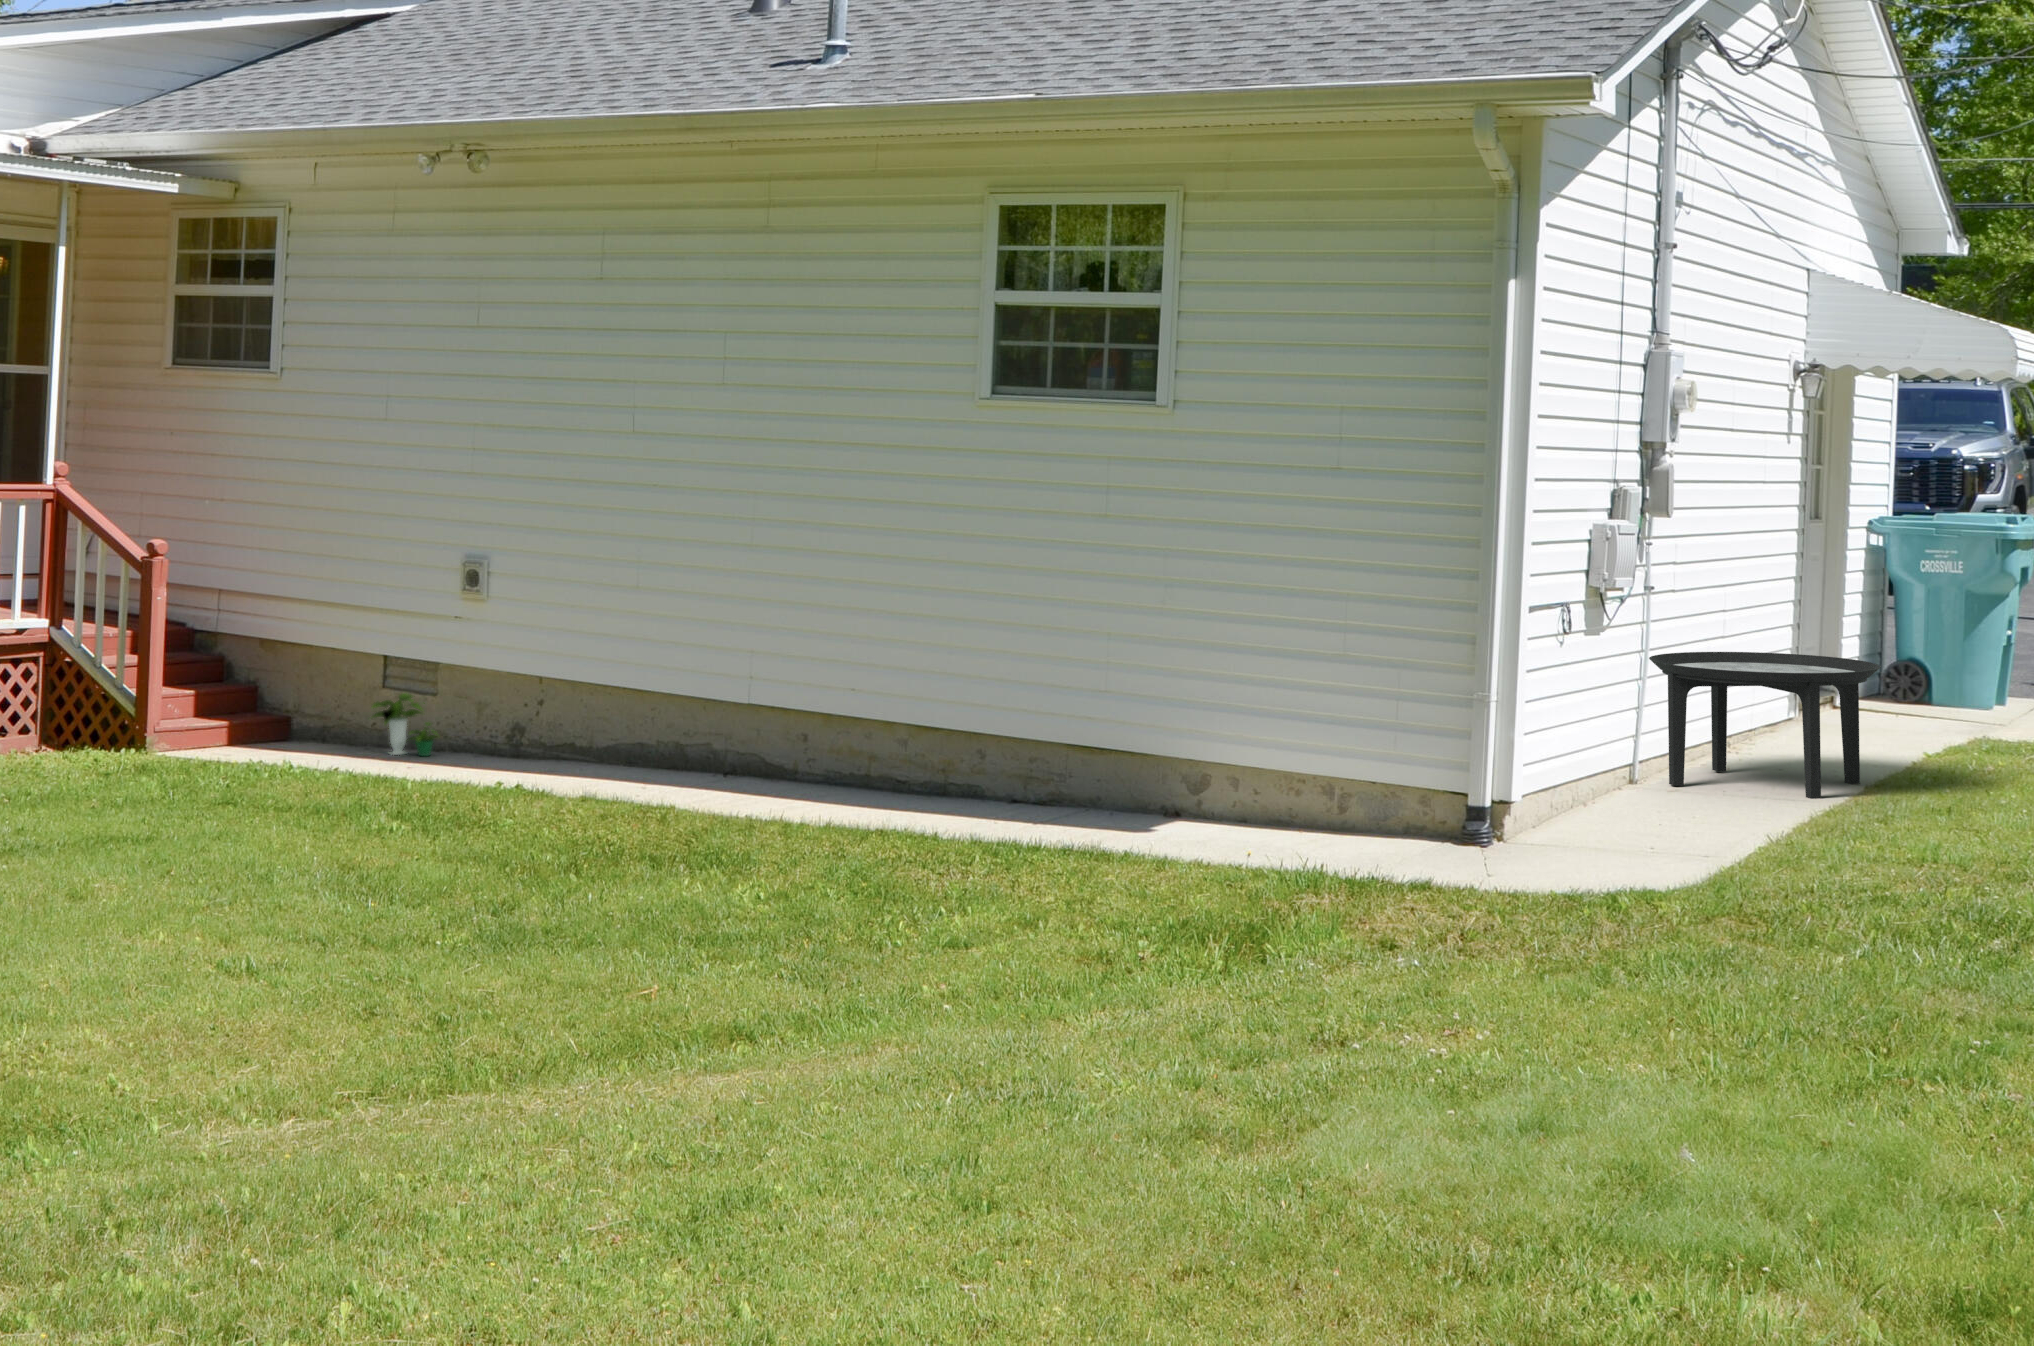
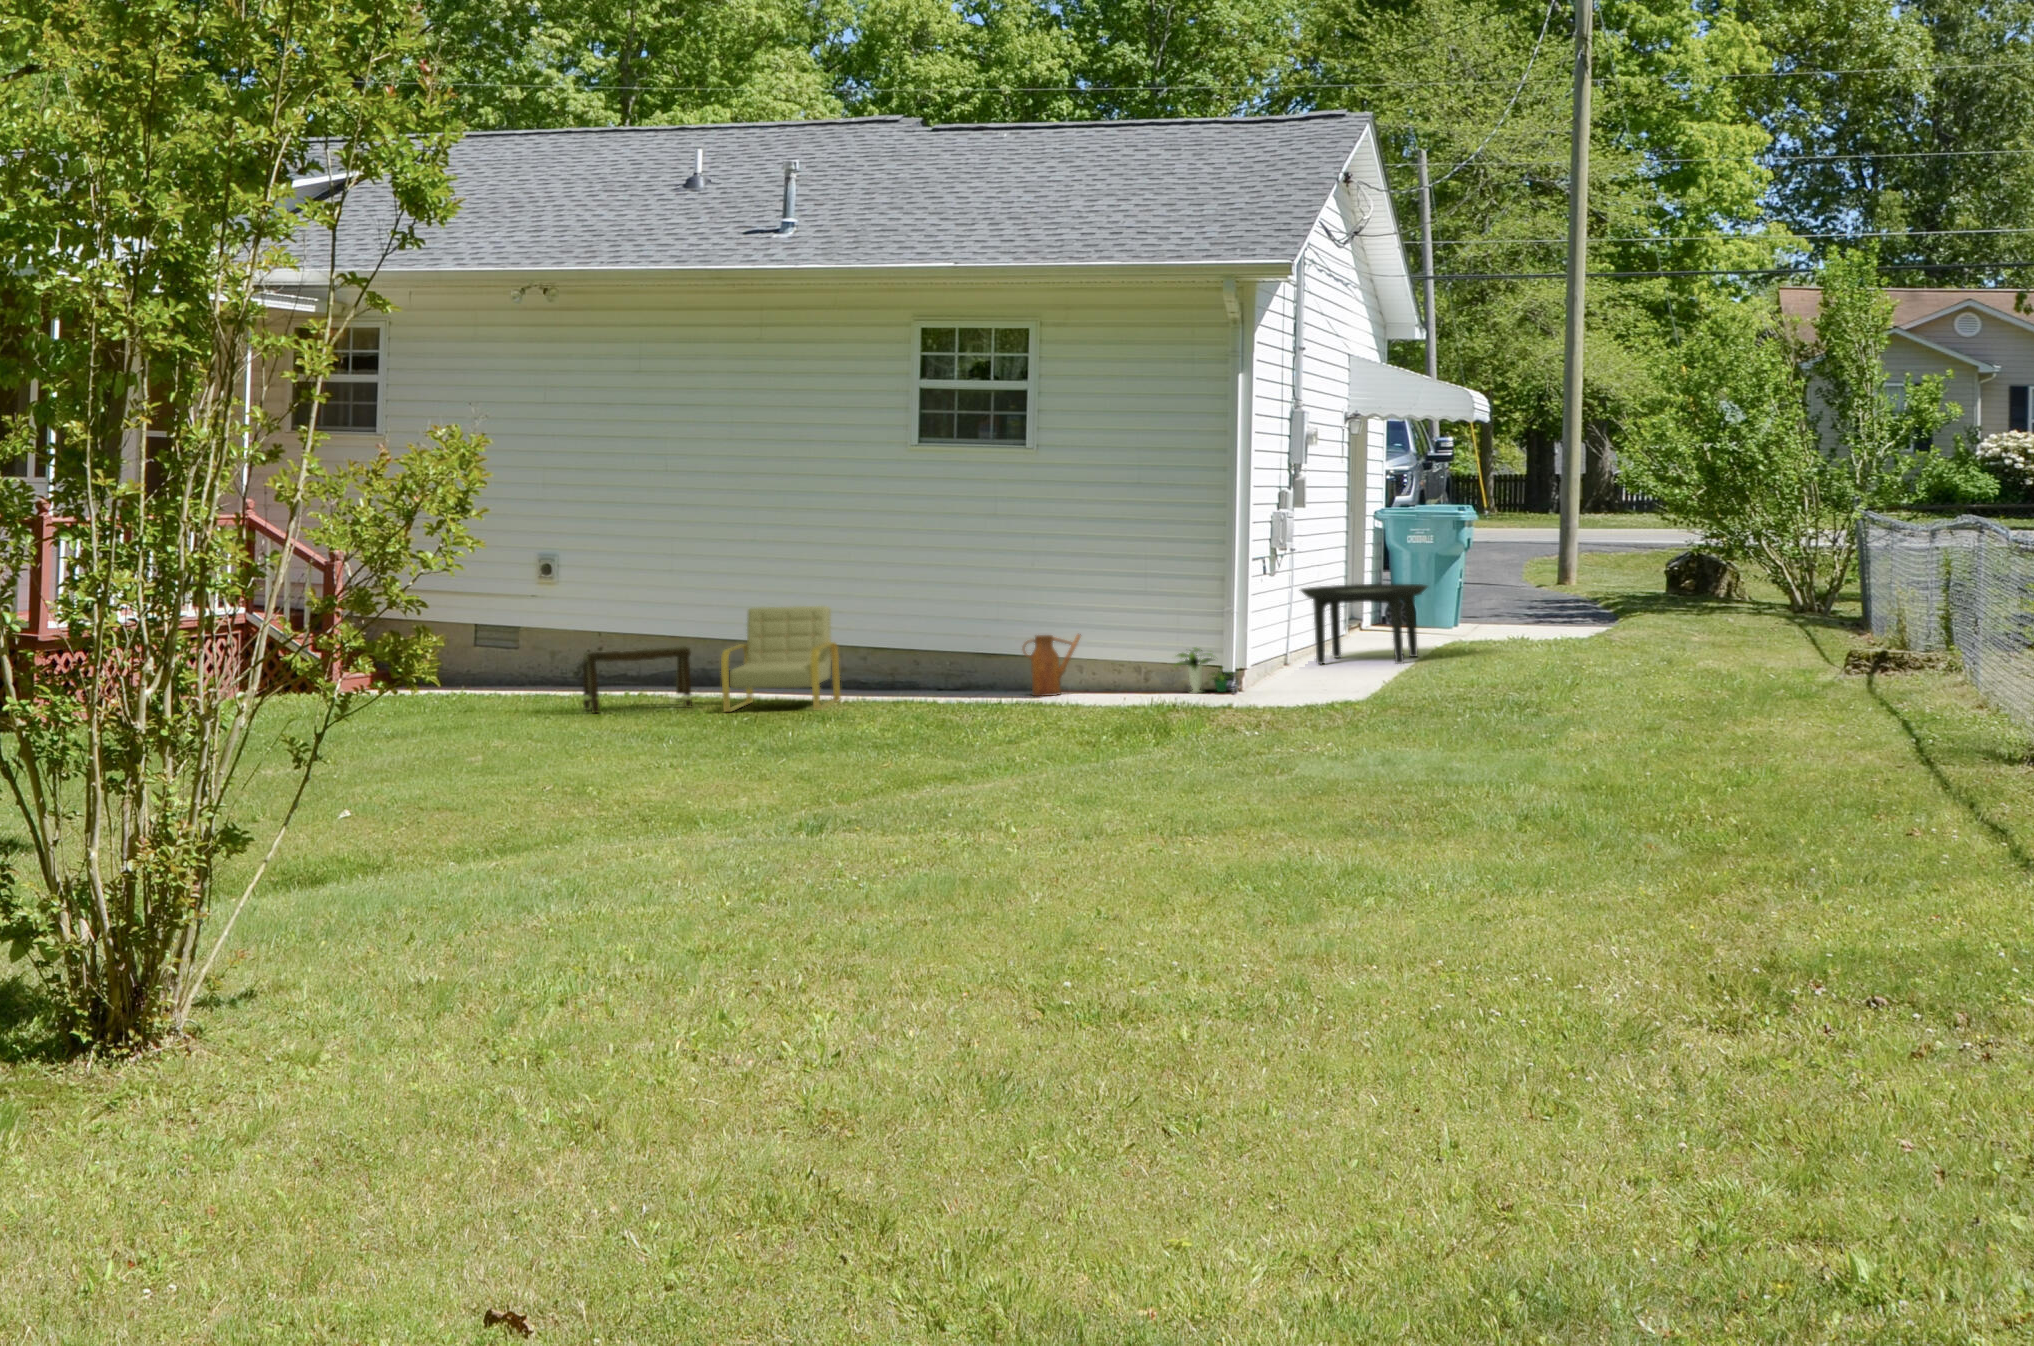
armchair: none [631,632,842,809] -> present [721,606,841,712]
bench: none [471,680,638,777] -> present [583,646,692,713]
potted plant: present [372,693,439,756] -> present [1175,648,1232,693]
watering can: none [1111,713,1207,817] -> present [1023,634,1080,696]

